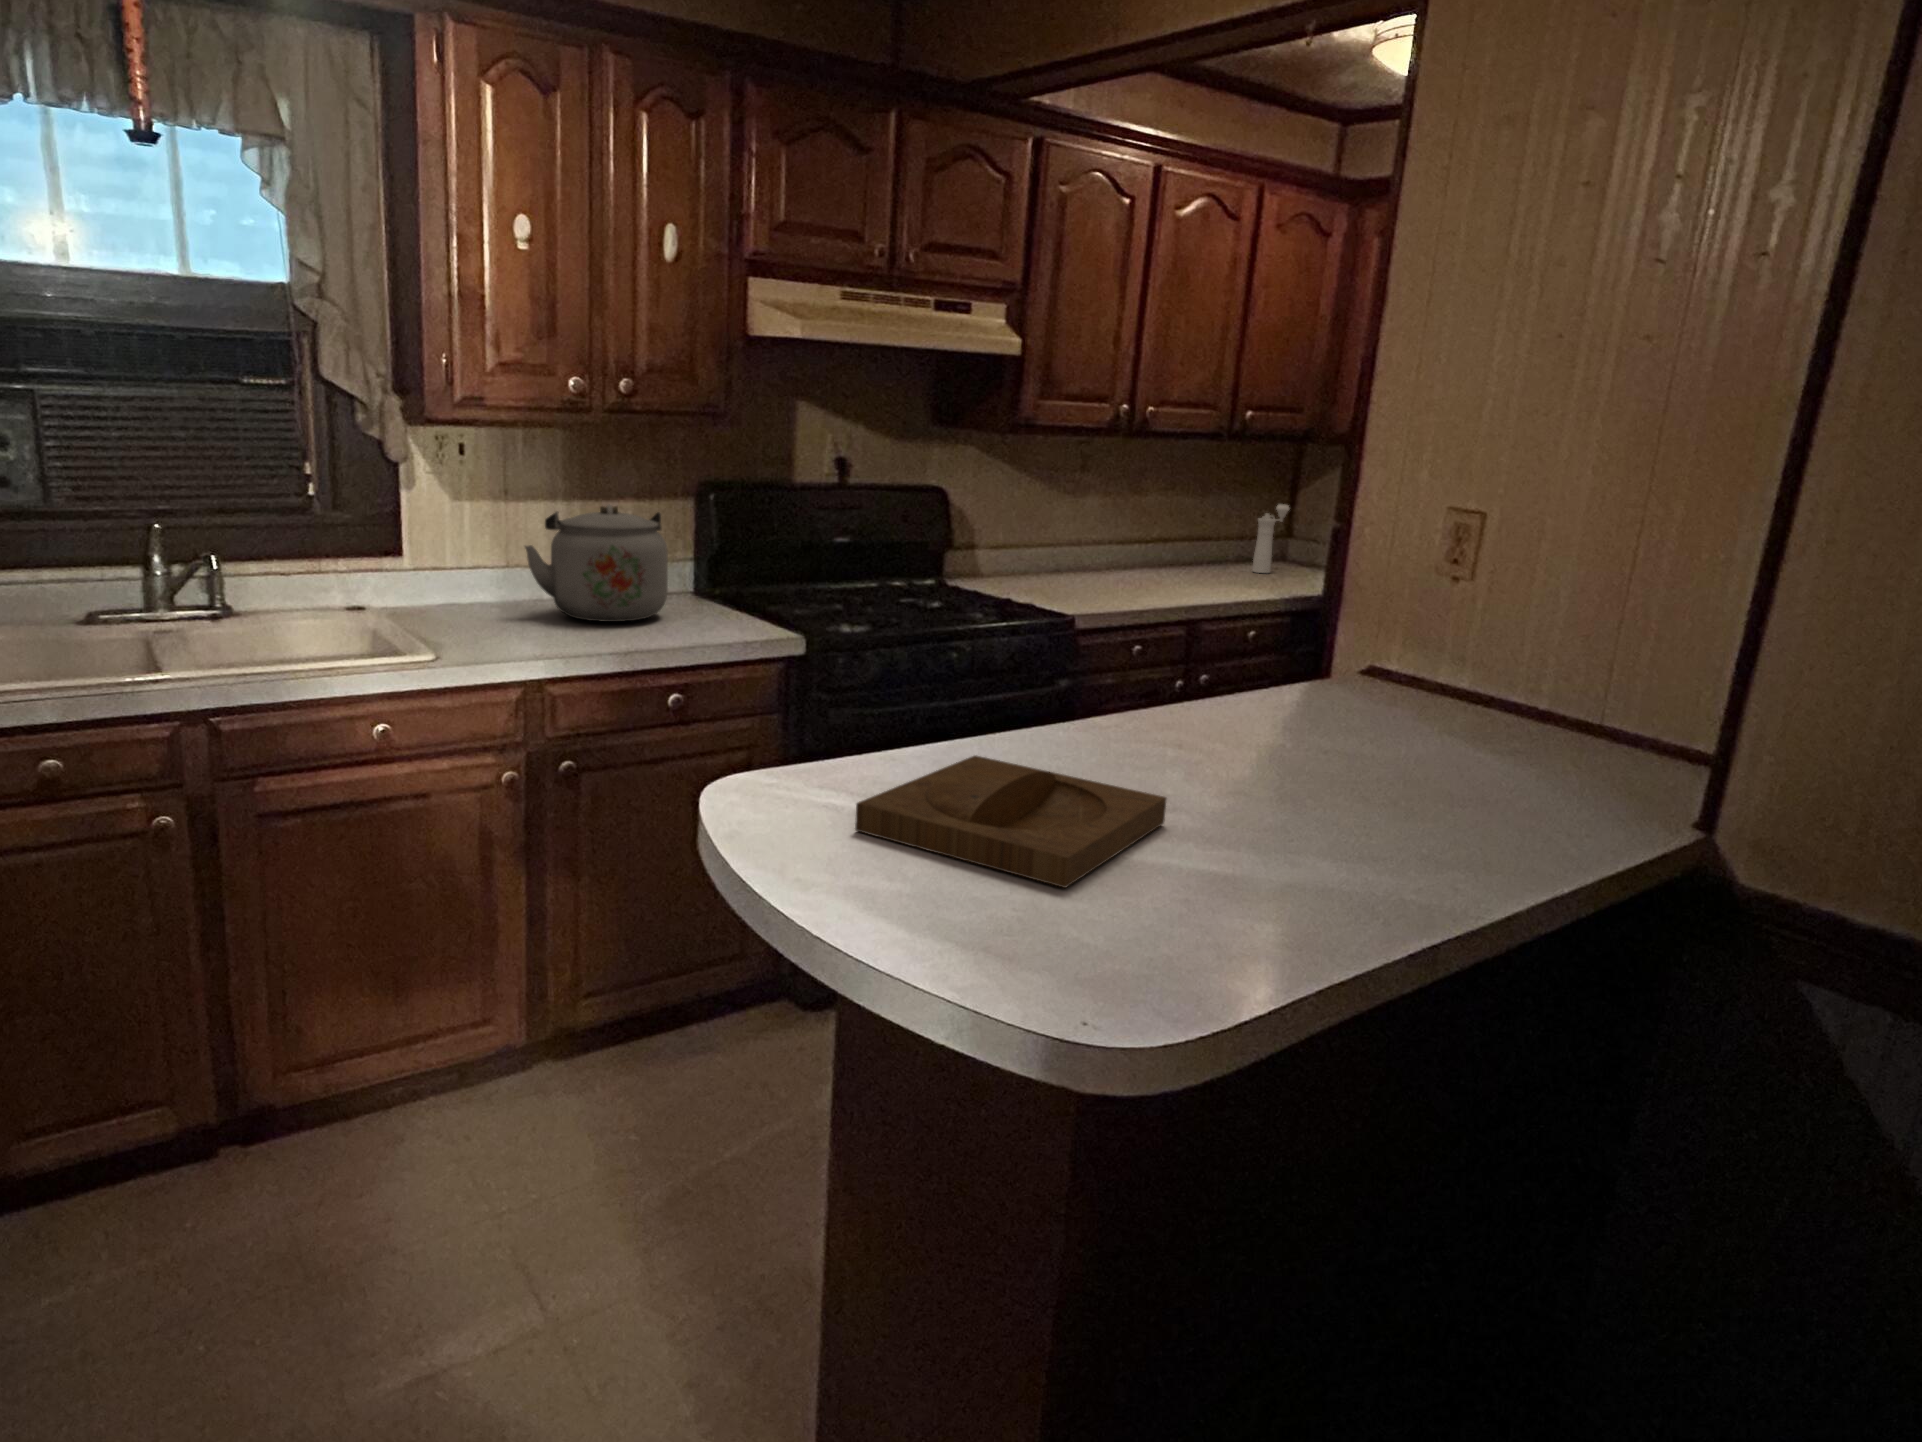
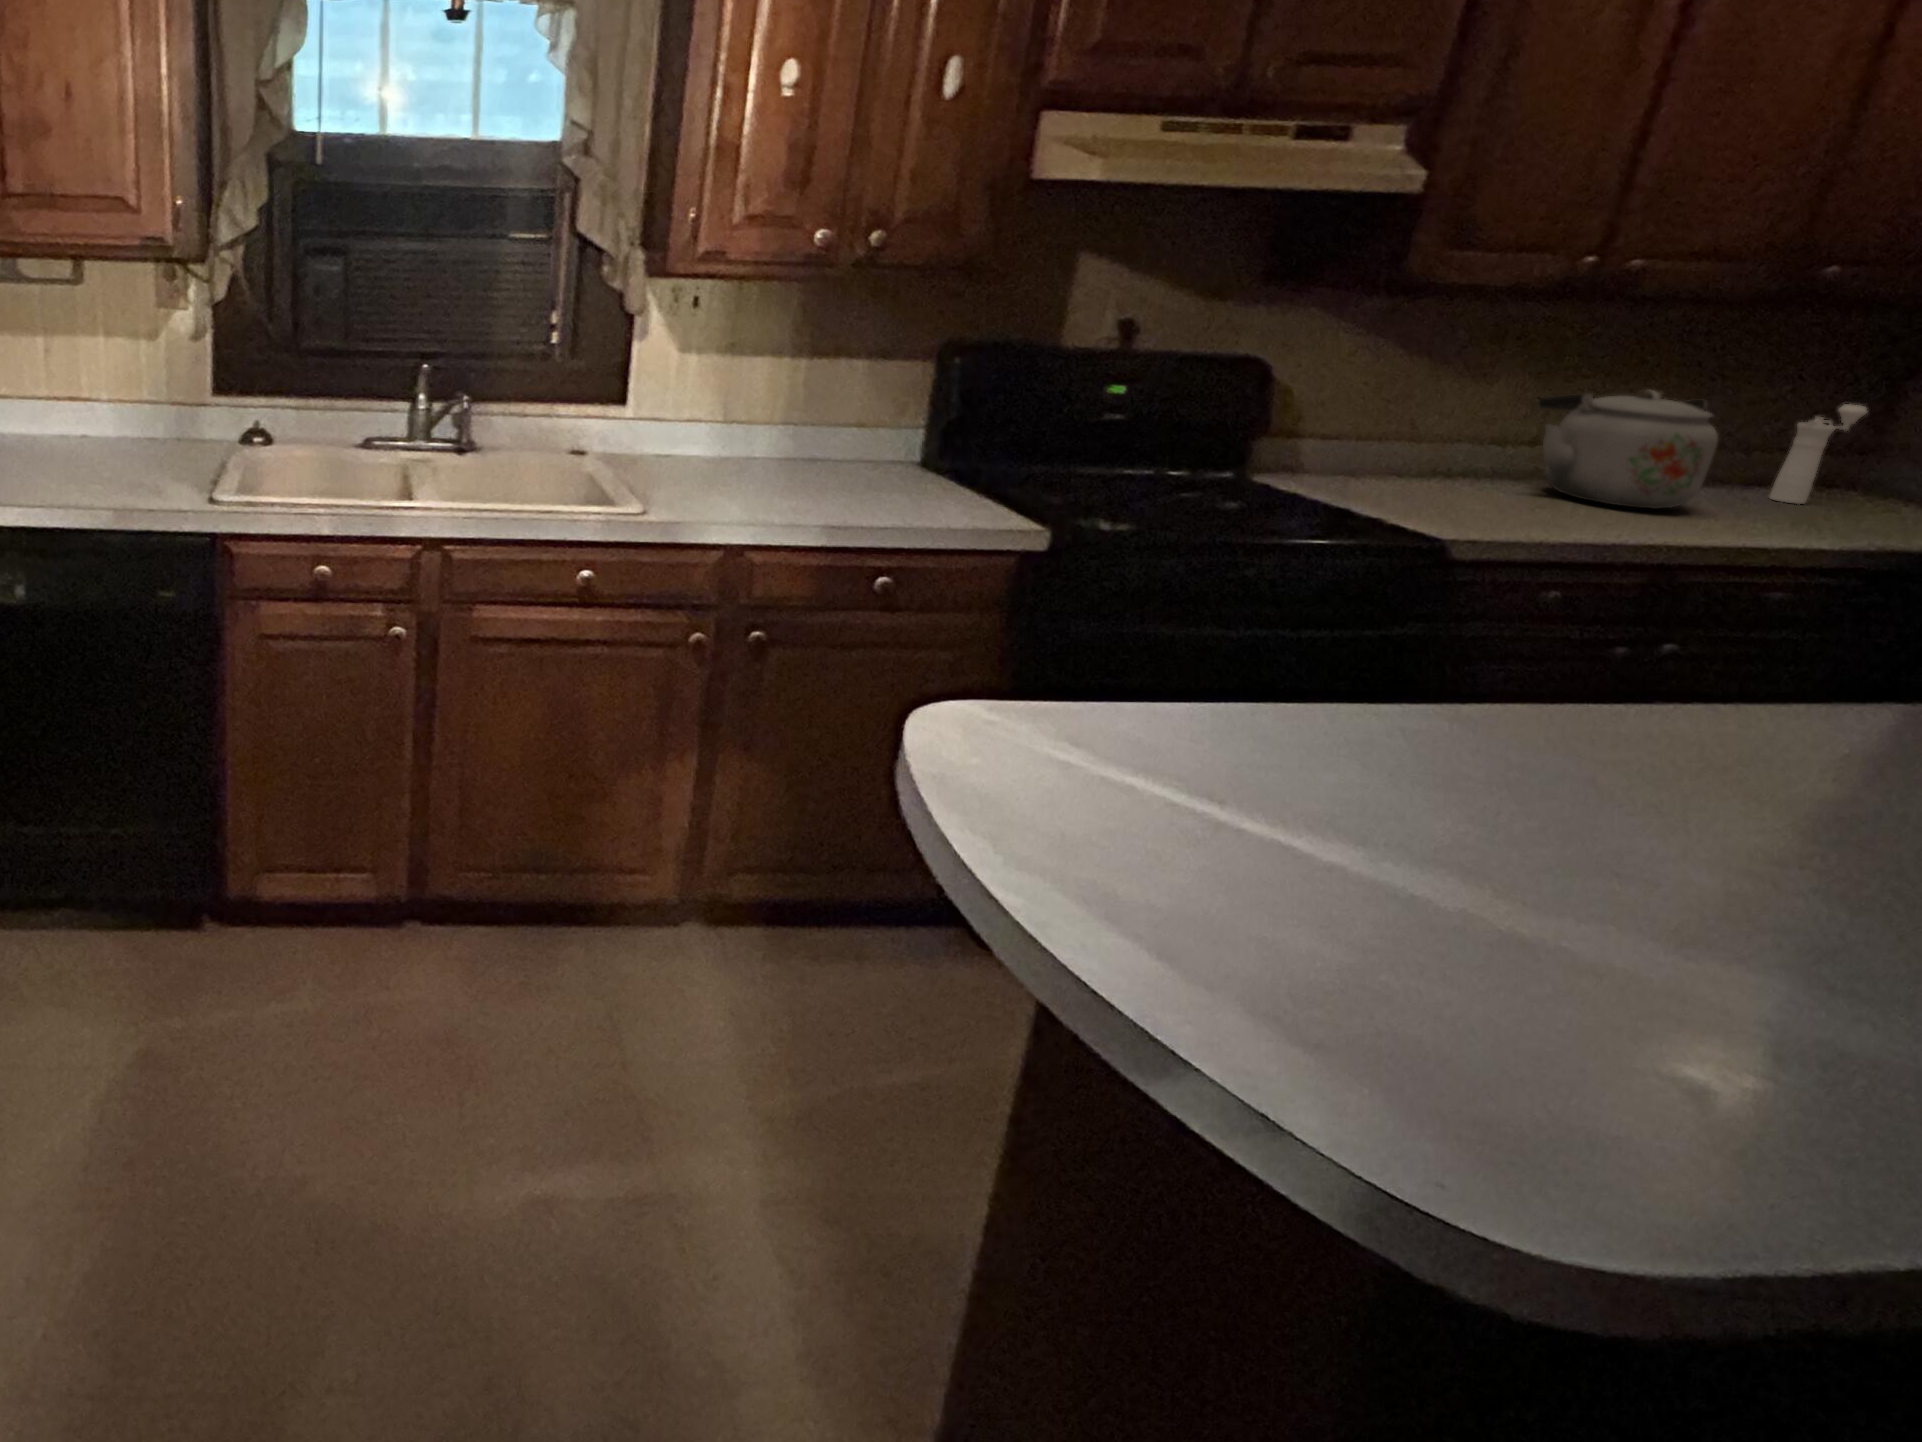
kettle: present [525,504,668,622] -> present [1539,390,1718,509]
tray: present [855,755,1166,888] -> none [1103,768,1629,1023]

